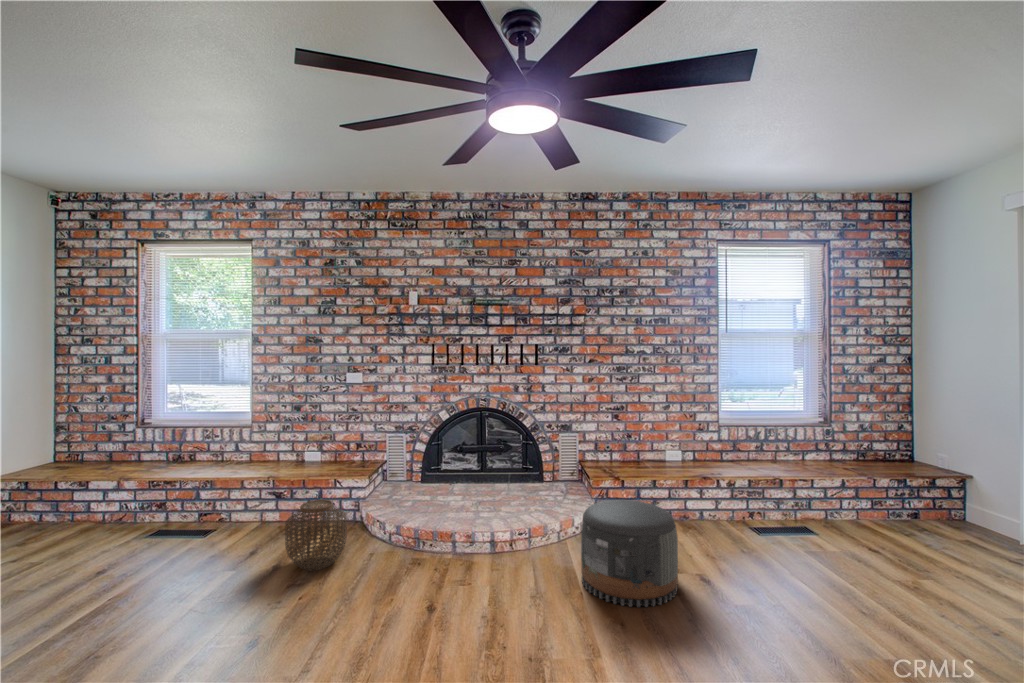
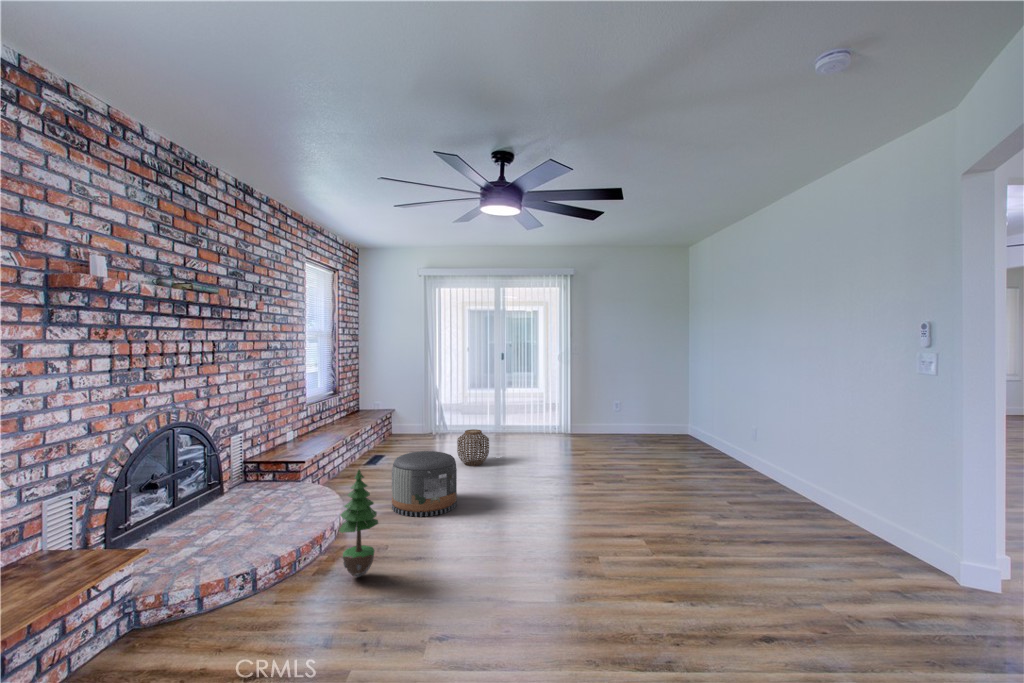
potted tree: none [390,467,429,575] -> present [339,470,378,577]
woven basket: present [285,500,347,570] -> present [457,429,489,466]

